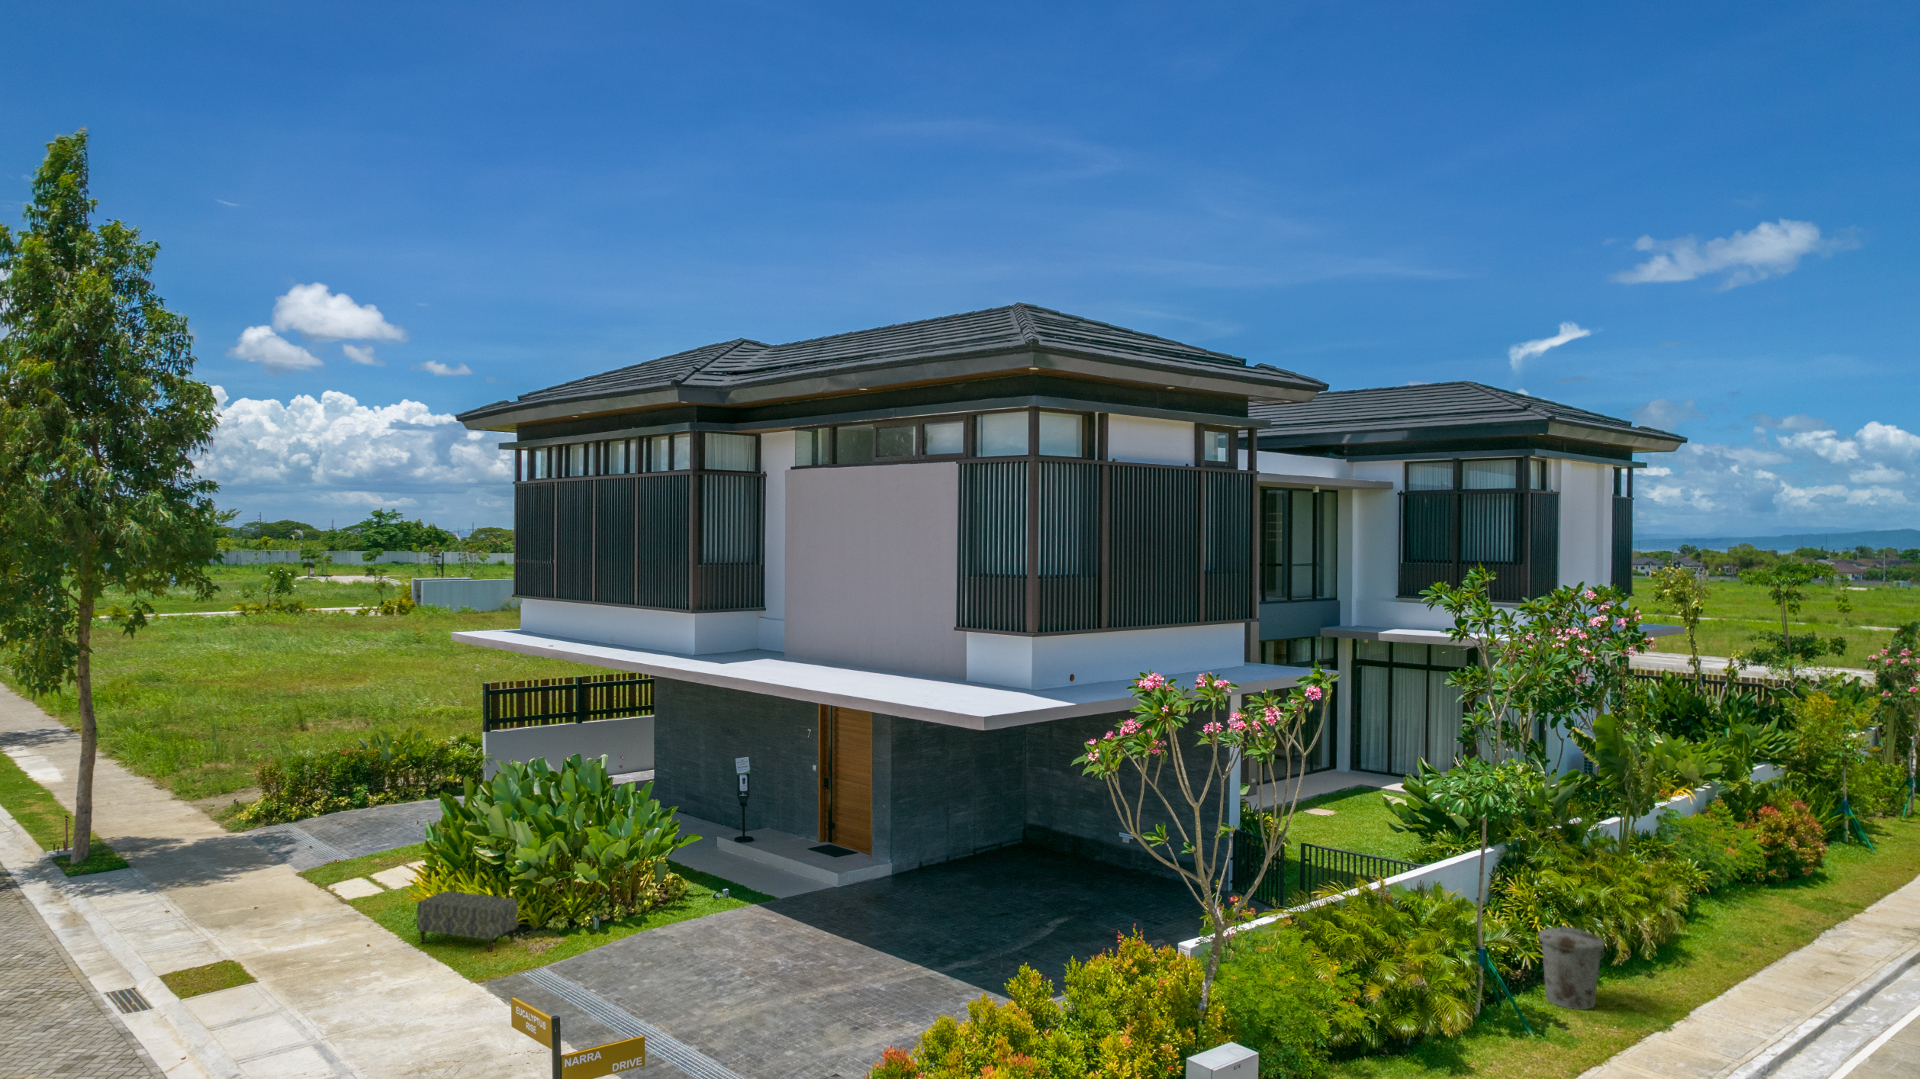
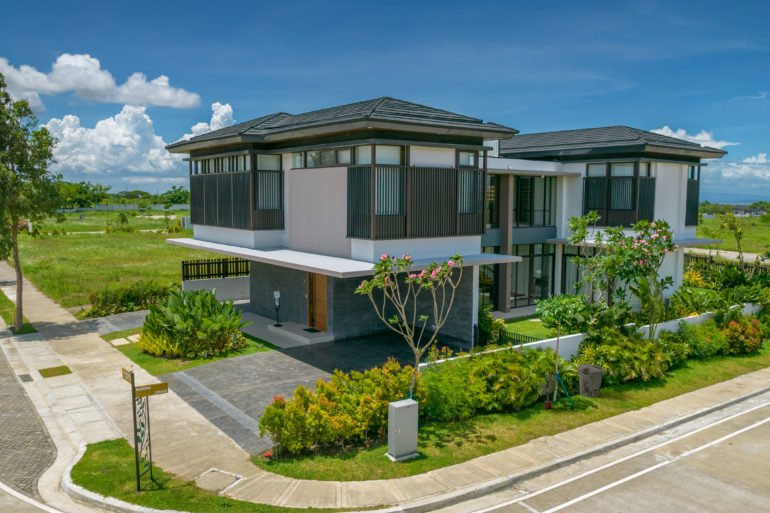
bench: present [417,891,518,952] -> none [135,342,174,365]
potted tree: none [1476,954,1523,1046] -> present [538,374,558,409]

